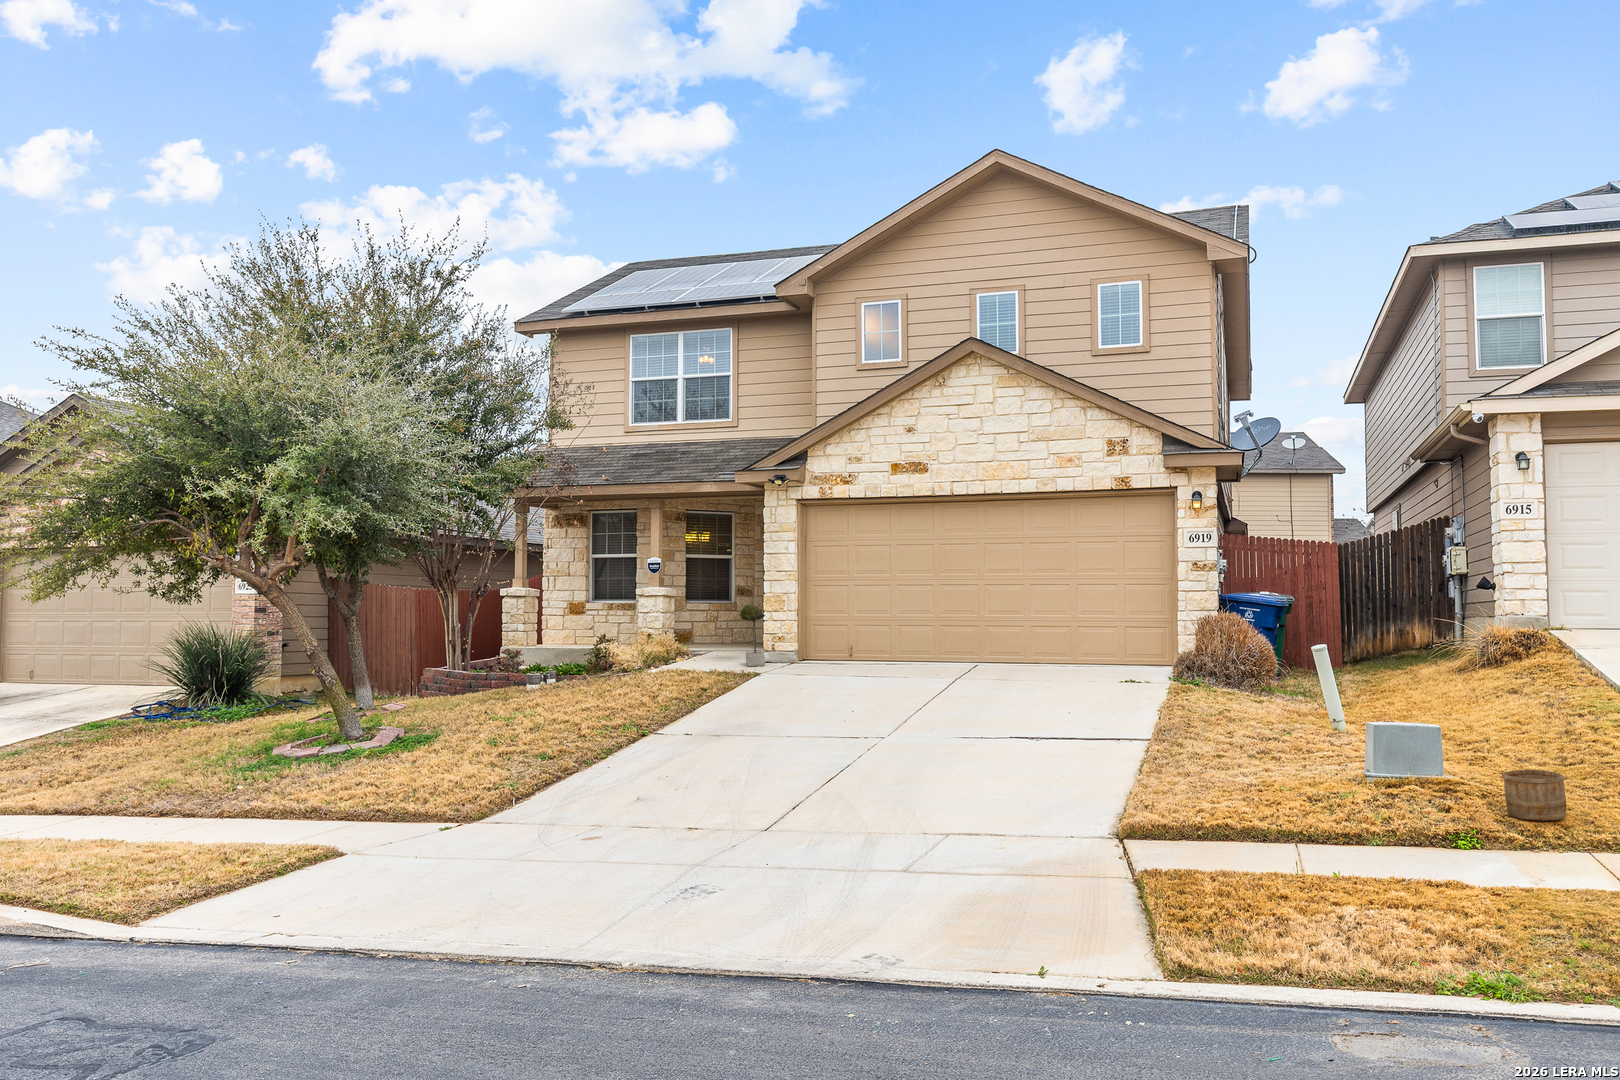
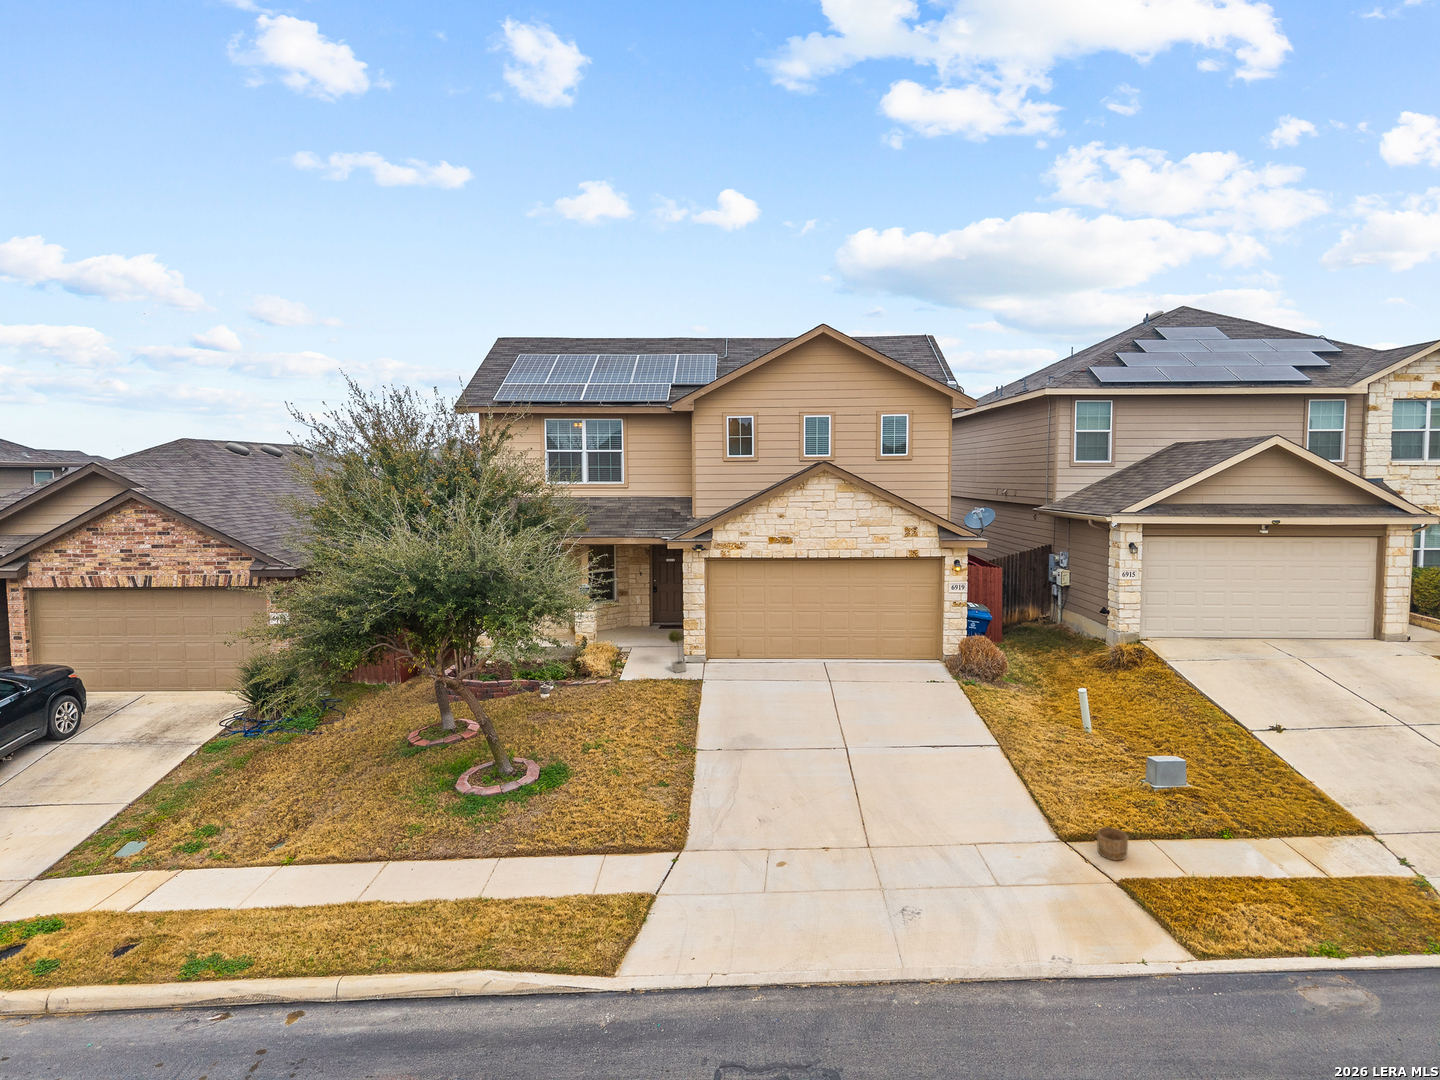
wooden bucket: present [1502,770,1566,821] -> present [1097,827,1128,861]

